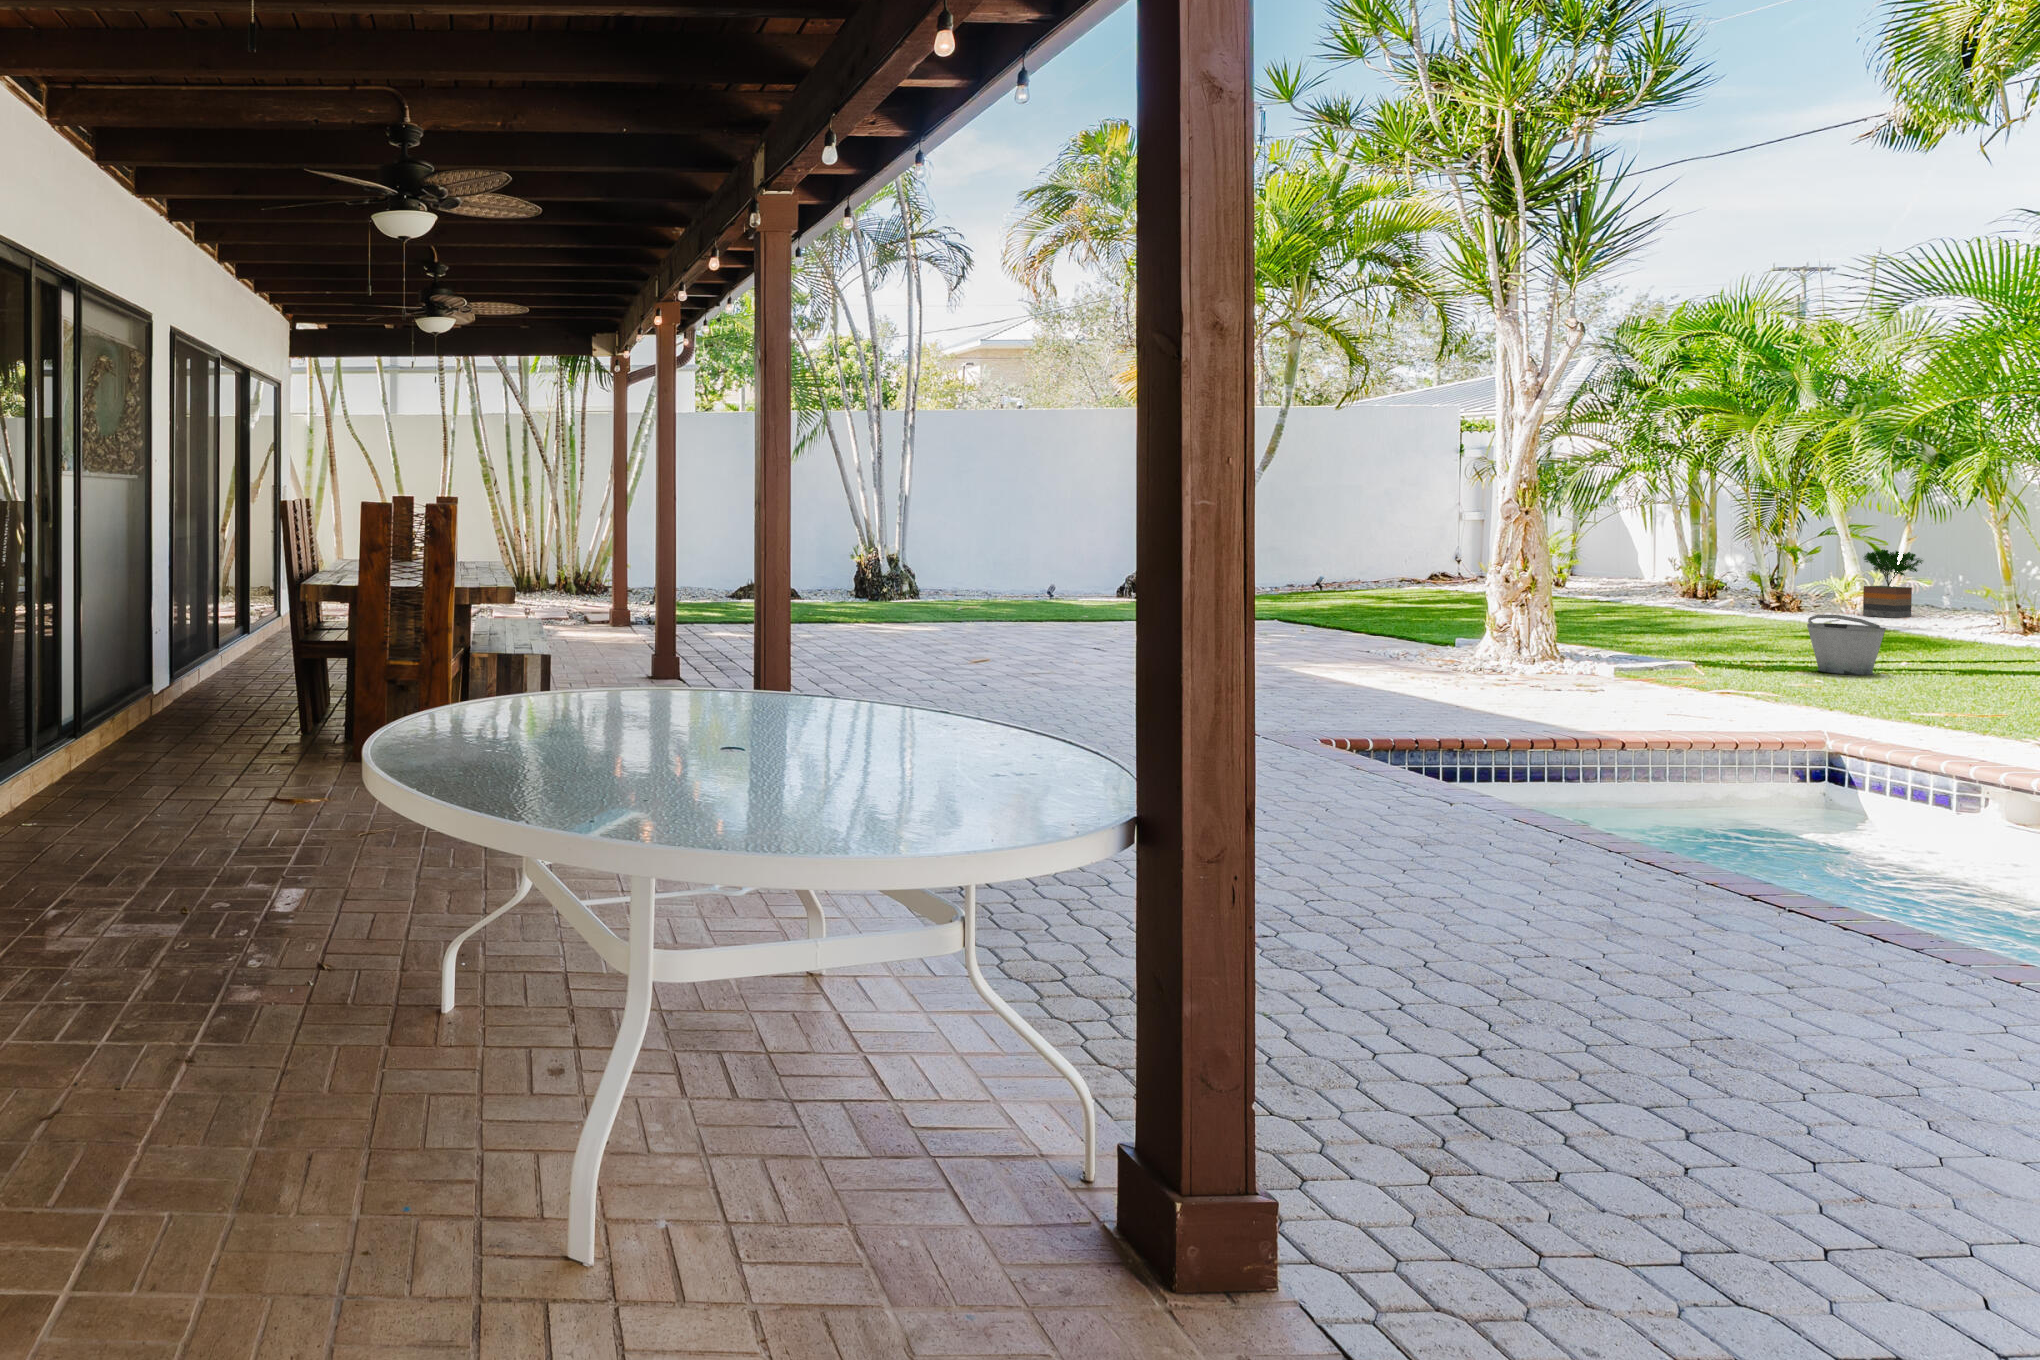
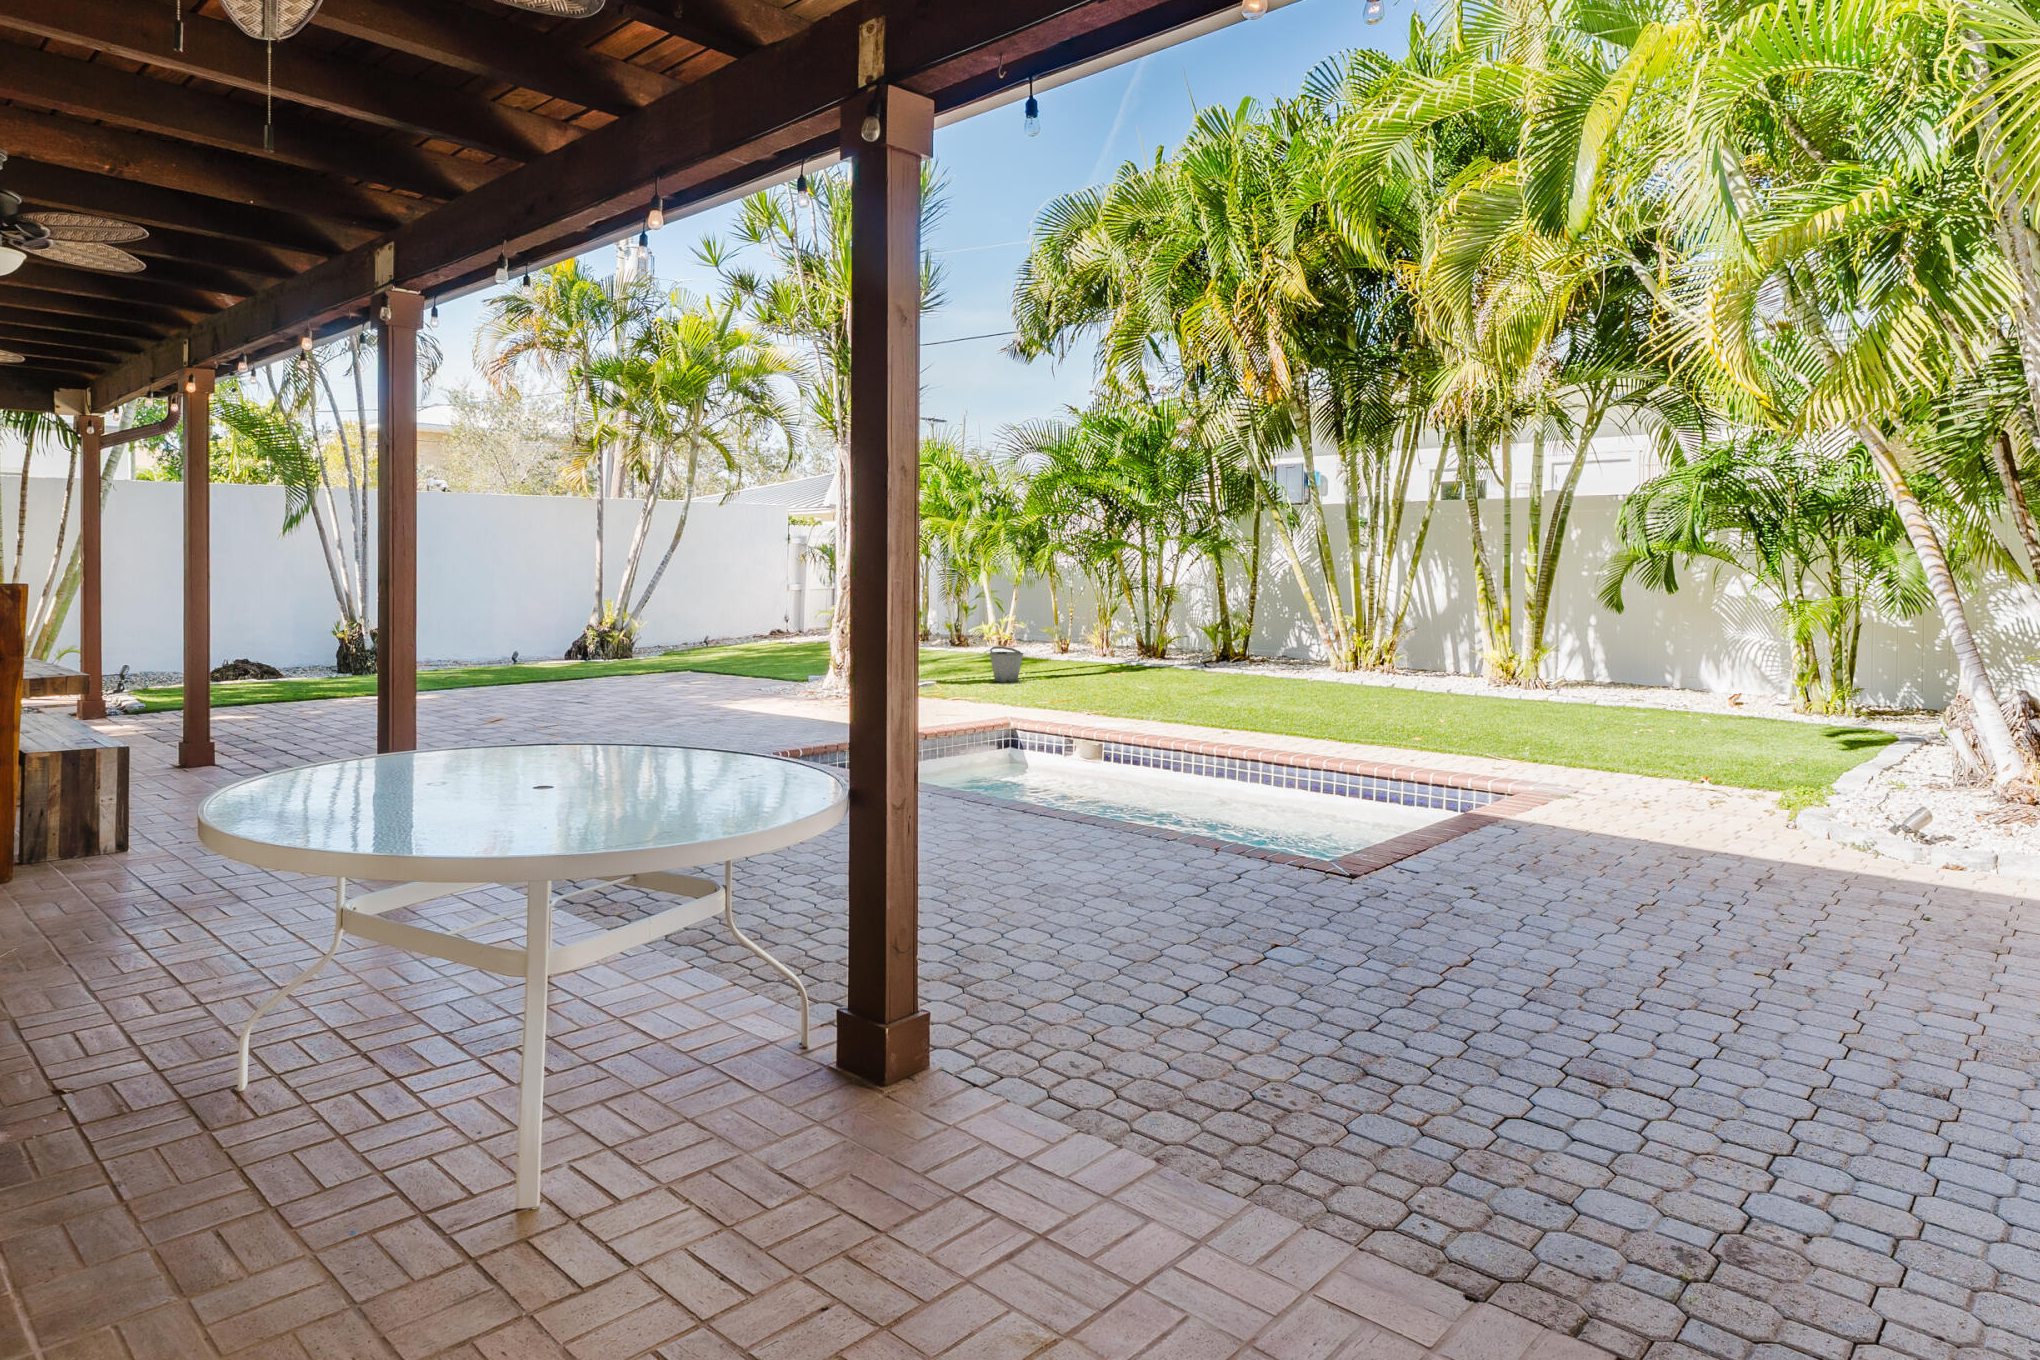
potted tree: present [1863,549,1923,618] -> none [1002,609,1029,651]

